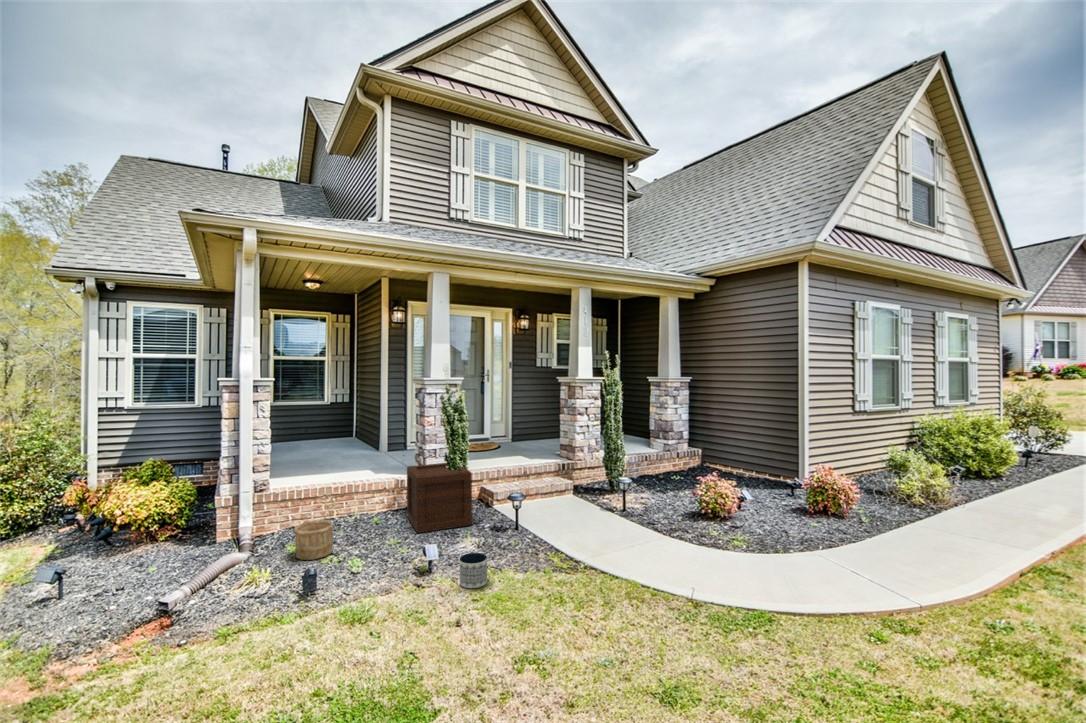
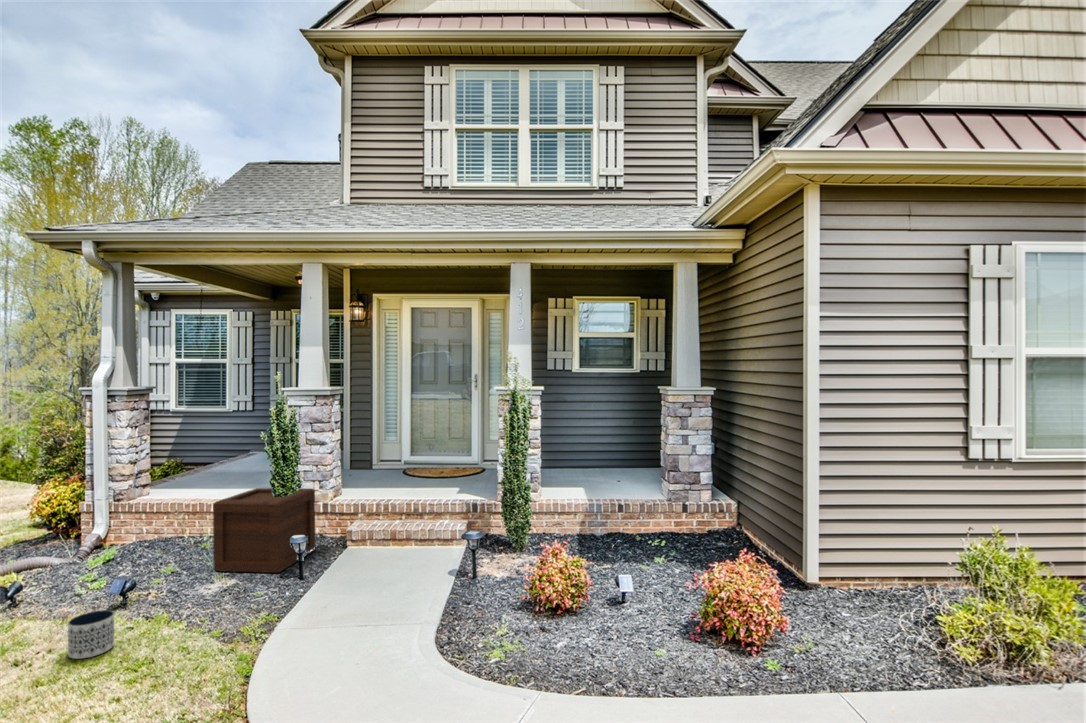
wooden bucket: present [294,520,334,560] -> none [67,537,120,581]

